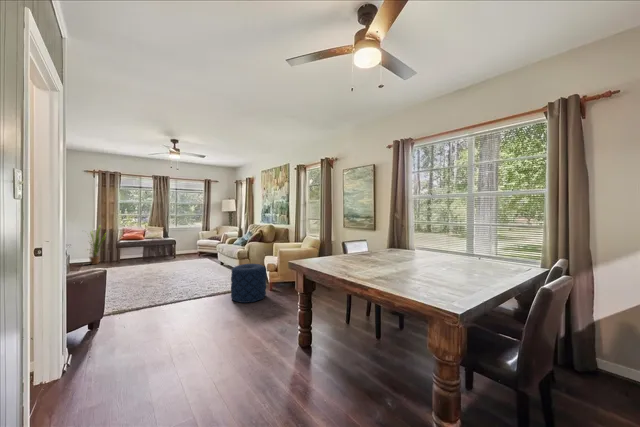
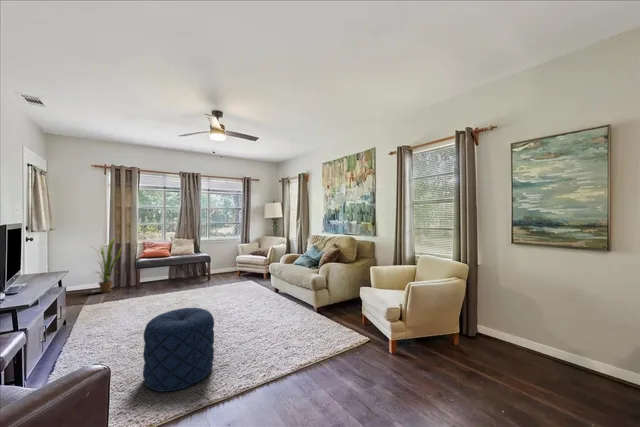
pouf: present [231,264,266,303] -> present [143,308,214,392]

